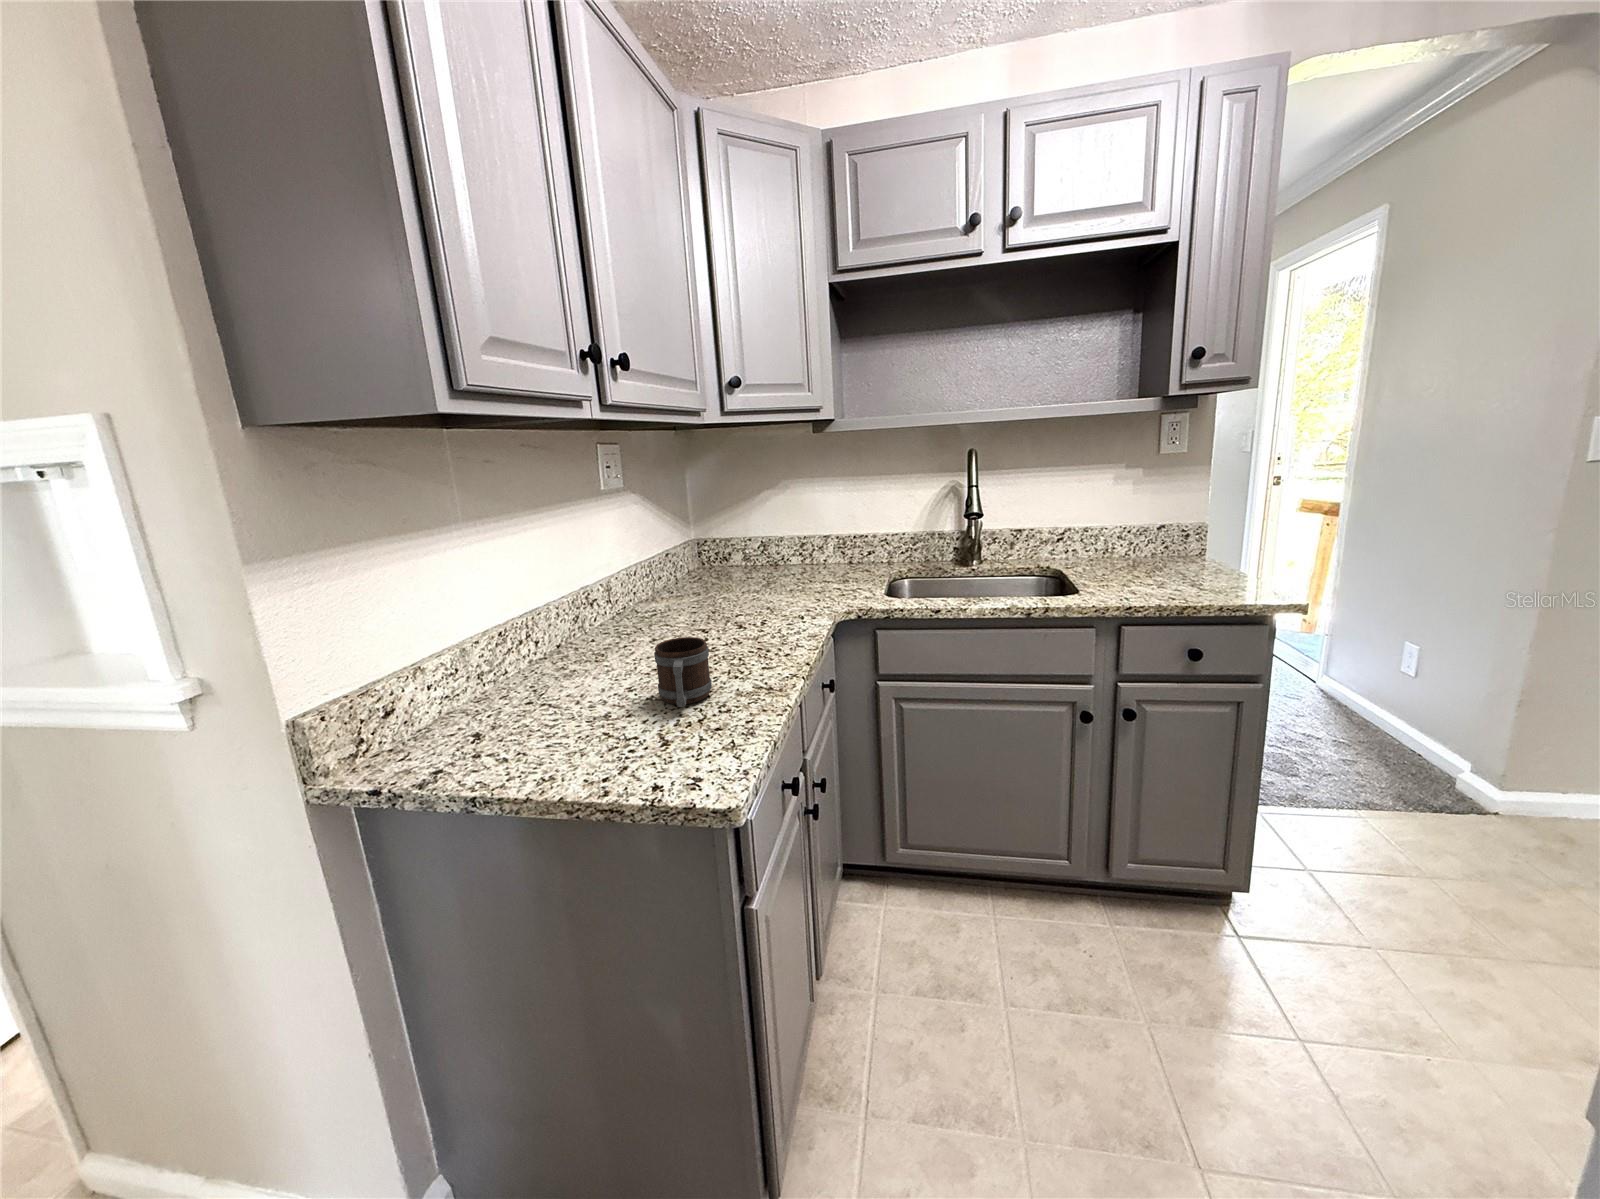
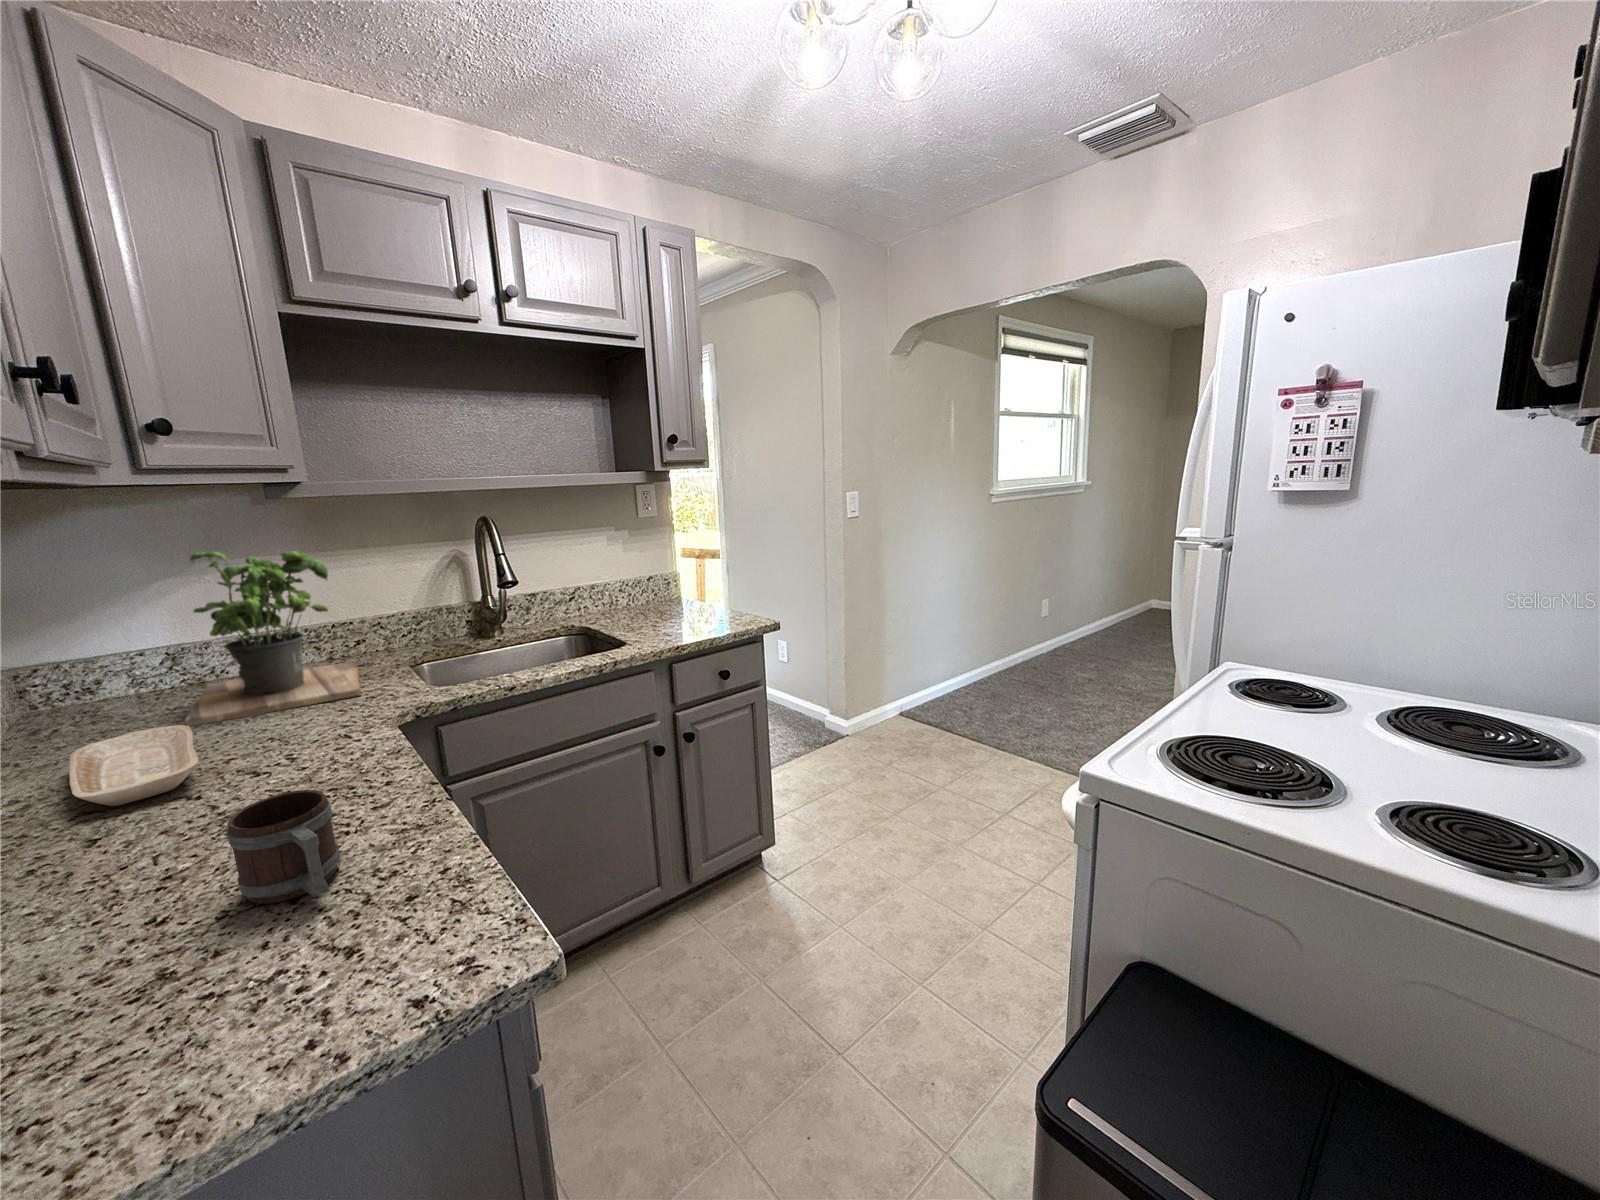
potted plant: none [742,472,858,594] -> present [185,551,361,726]
tray: none [659,587,731,627] -> present [69,725,199,806]

